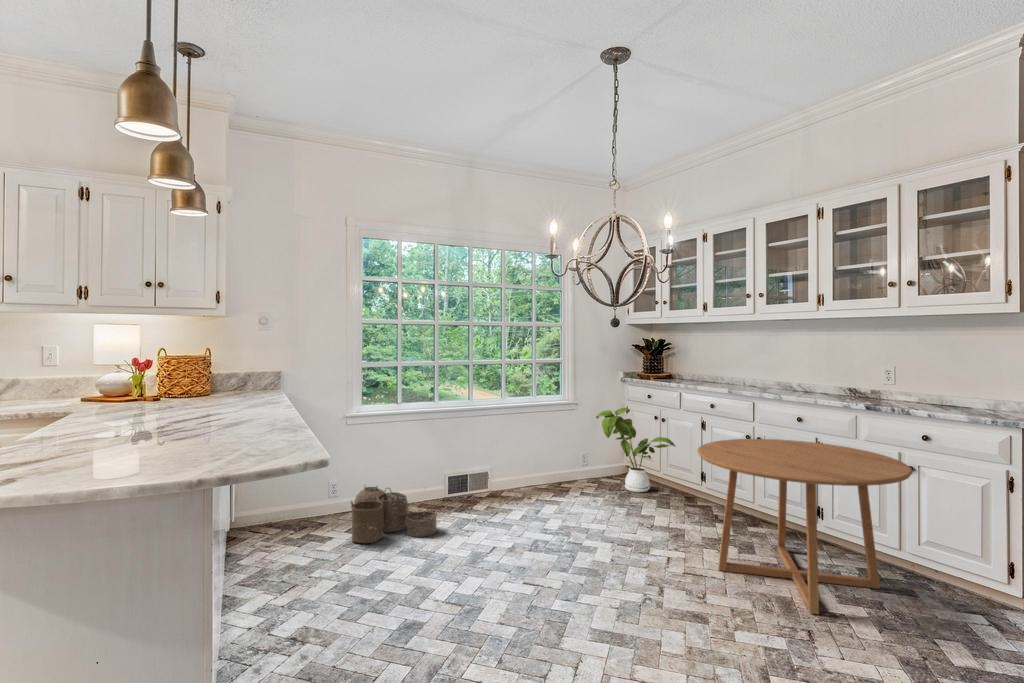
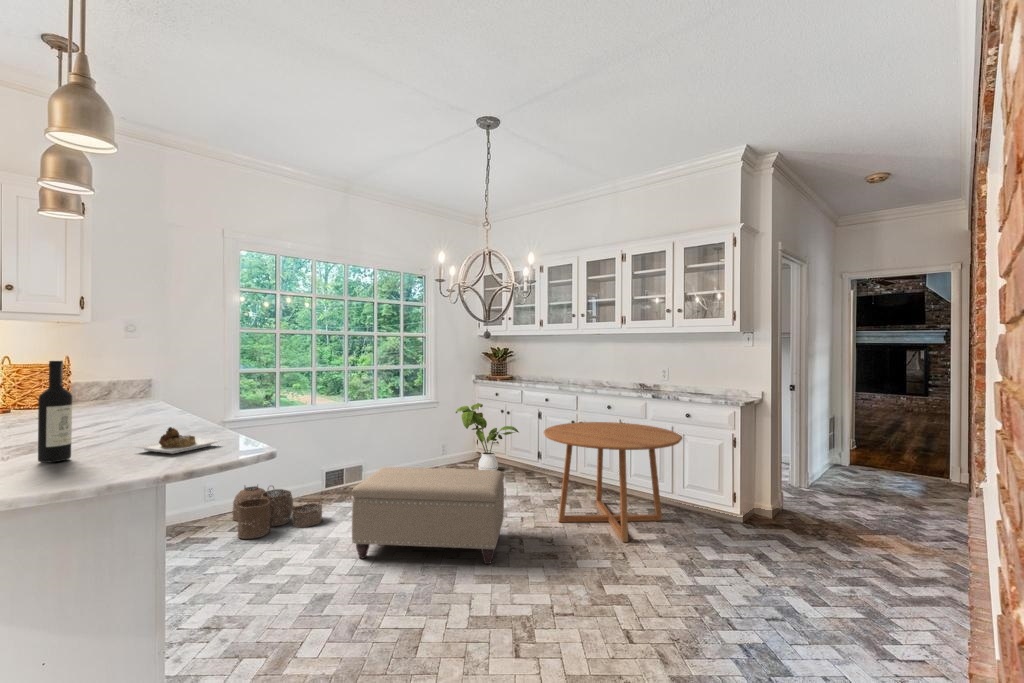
wine bottle: none [76,350,254,458] -> present [38,360,220,463]
ottoman: none [453,479,640,615] -> present [352,467,504,564]

